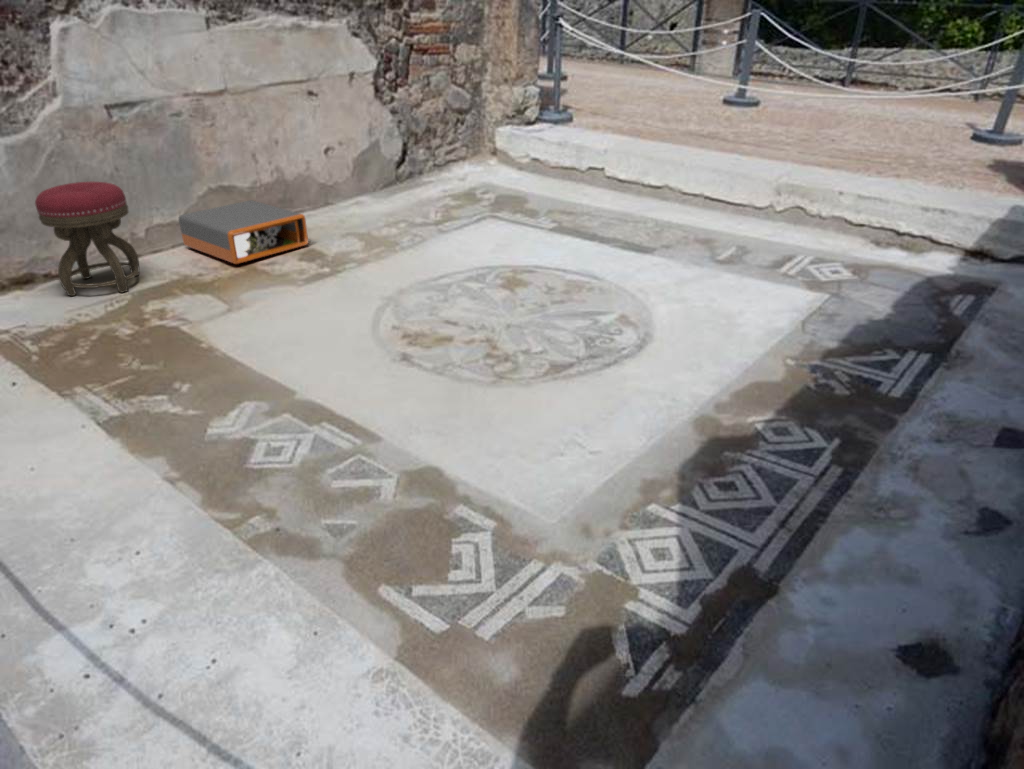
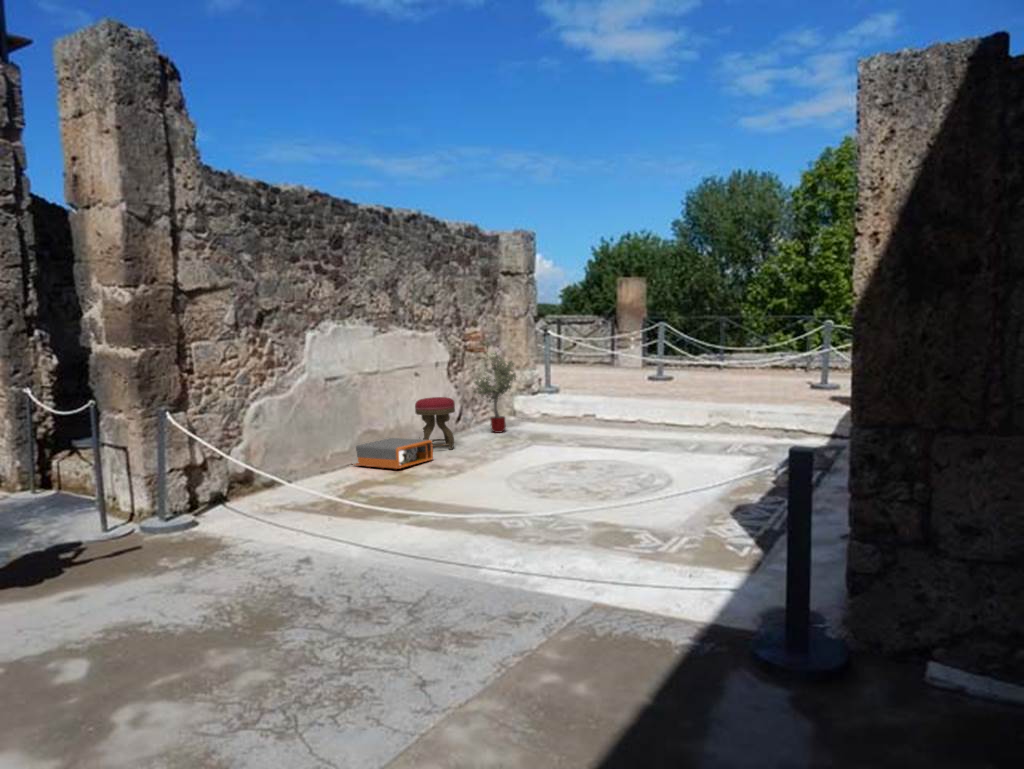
potted tree: none [414,56,492,188] -> present [473,352,516,433]
stool: present [35,182,139,296] -> present [415,397,455,450]

